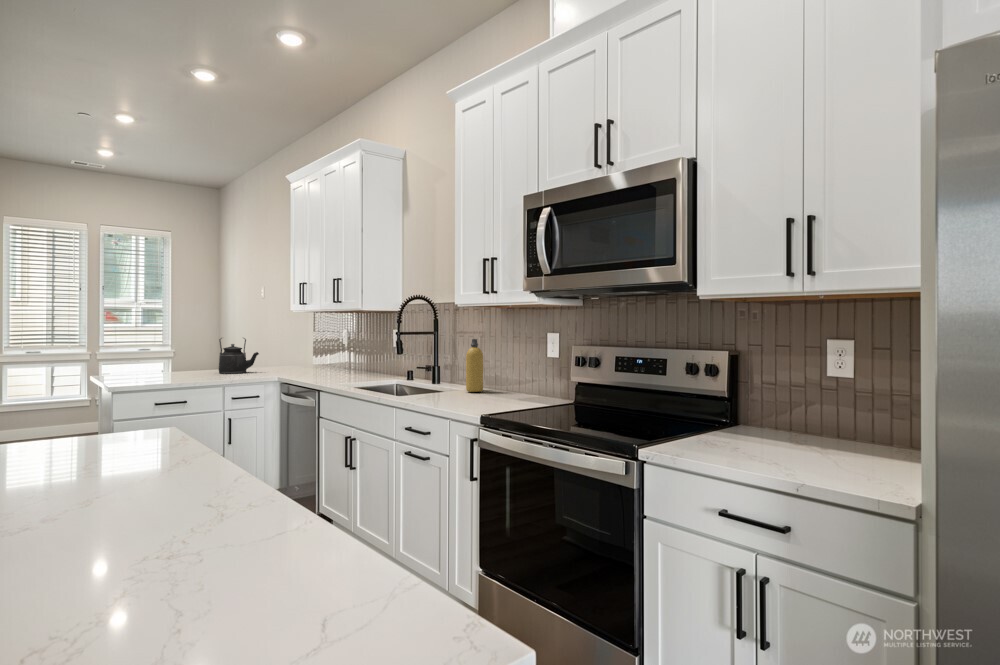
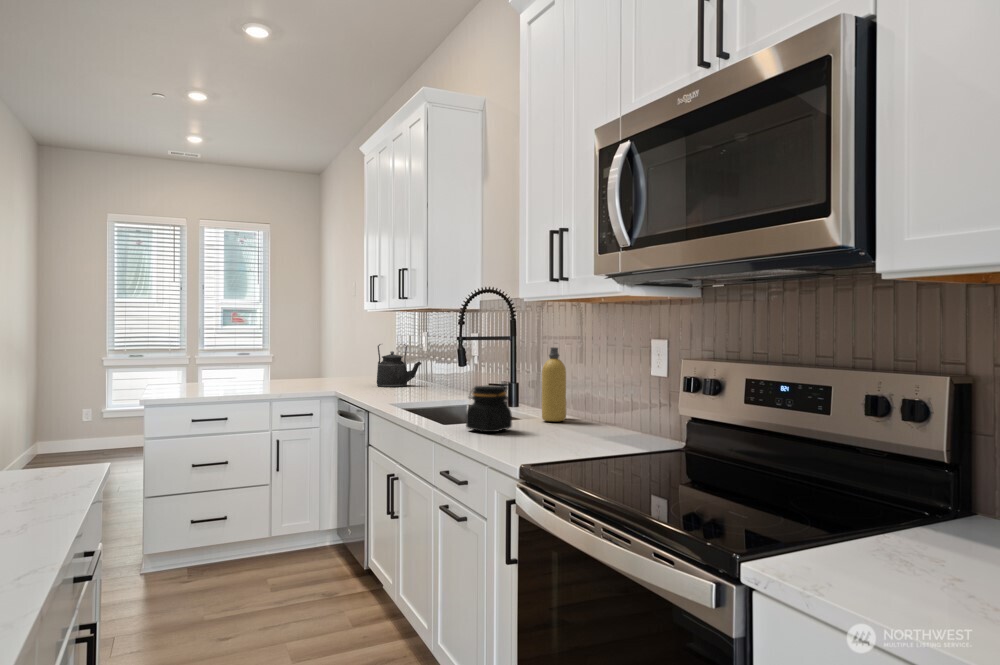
kettle: present [219,338,259,374] -> present [377,344,421,387]
jar: none [419,367,452,400] -> present [466,386,512,432]

